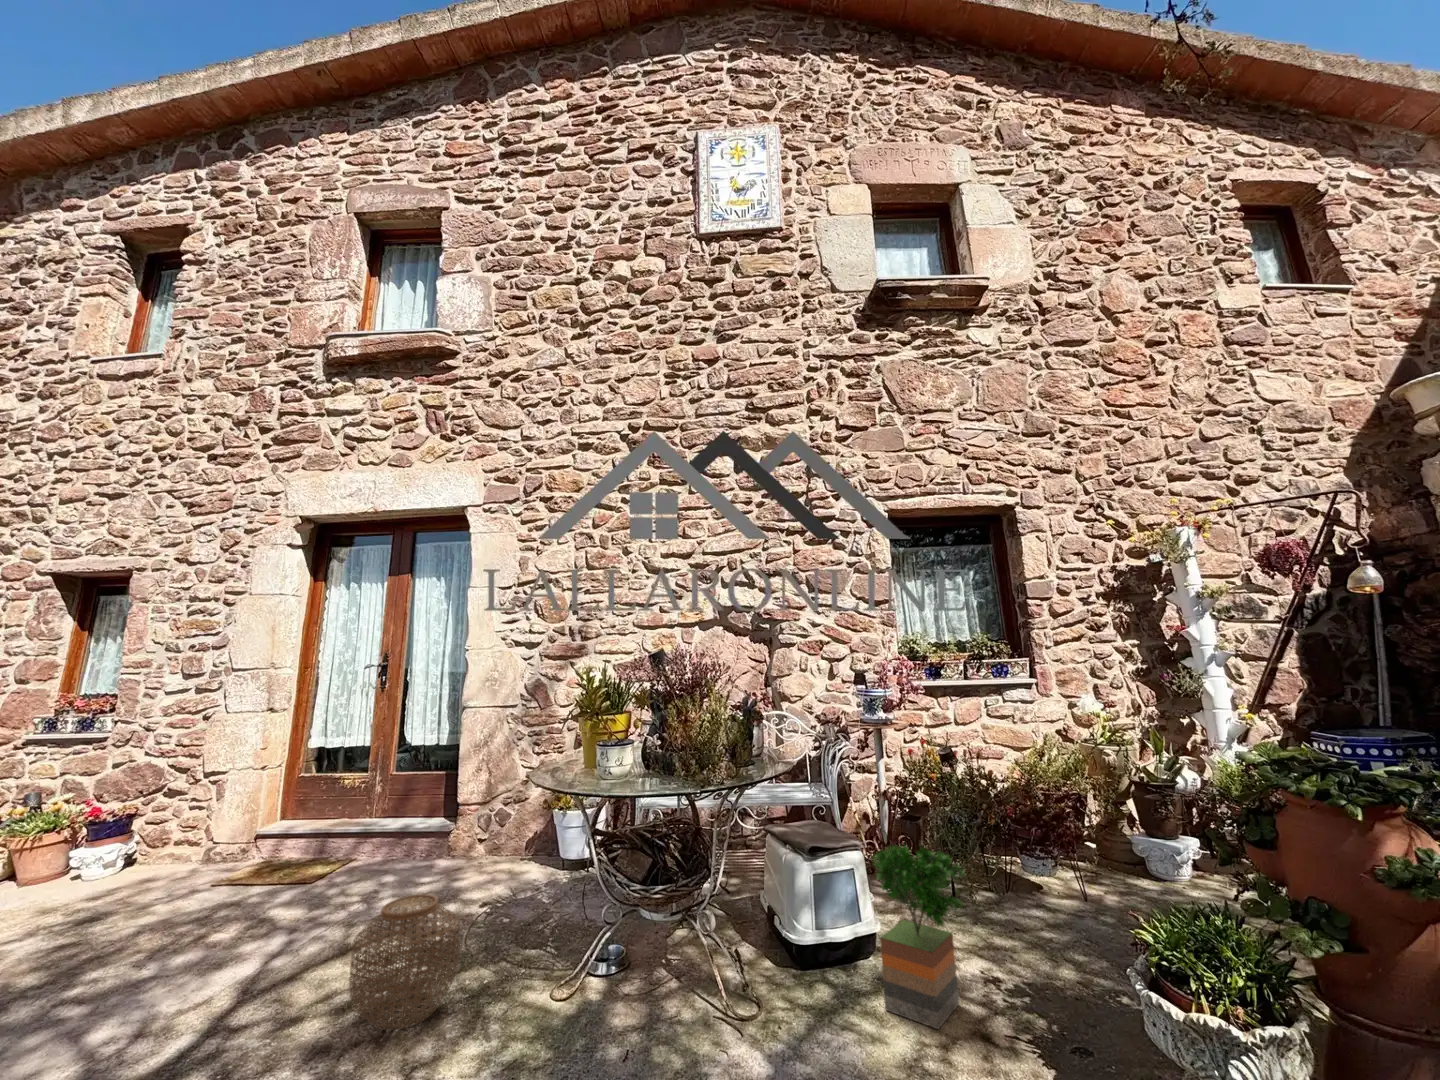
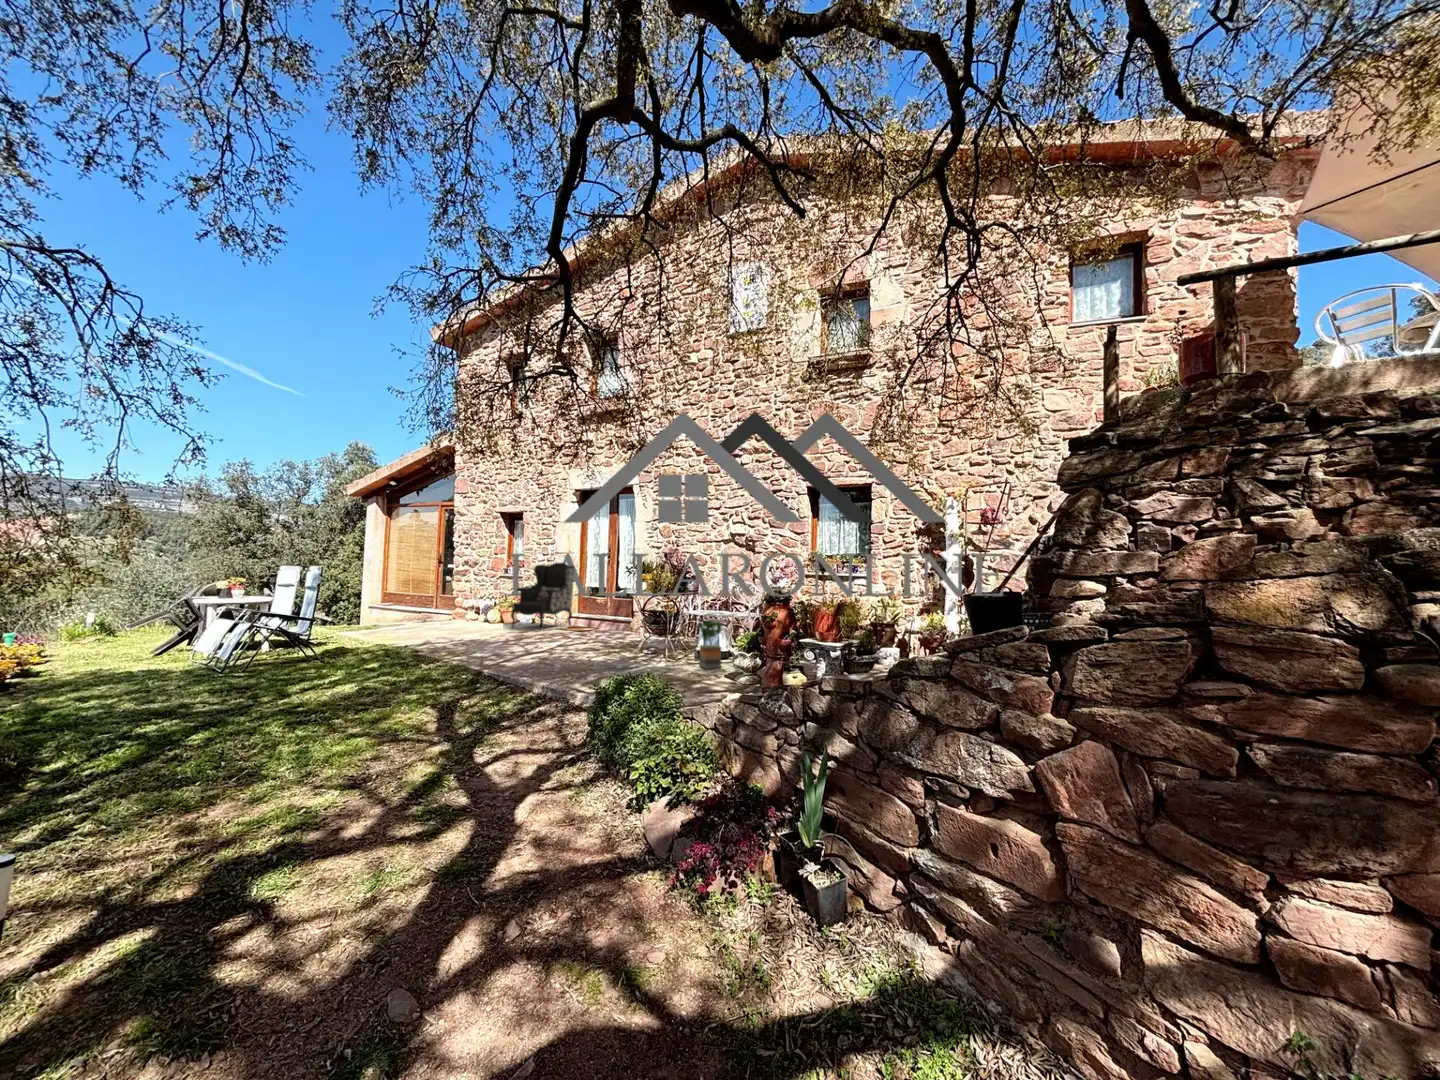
armchair: none [49,696,289,912] -> present [511,562,574,630]
woven basket: present [349,894,460,1030] -> none [571,621,599,652]

